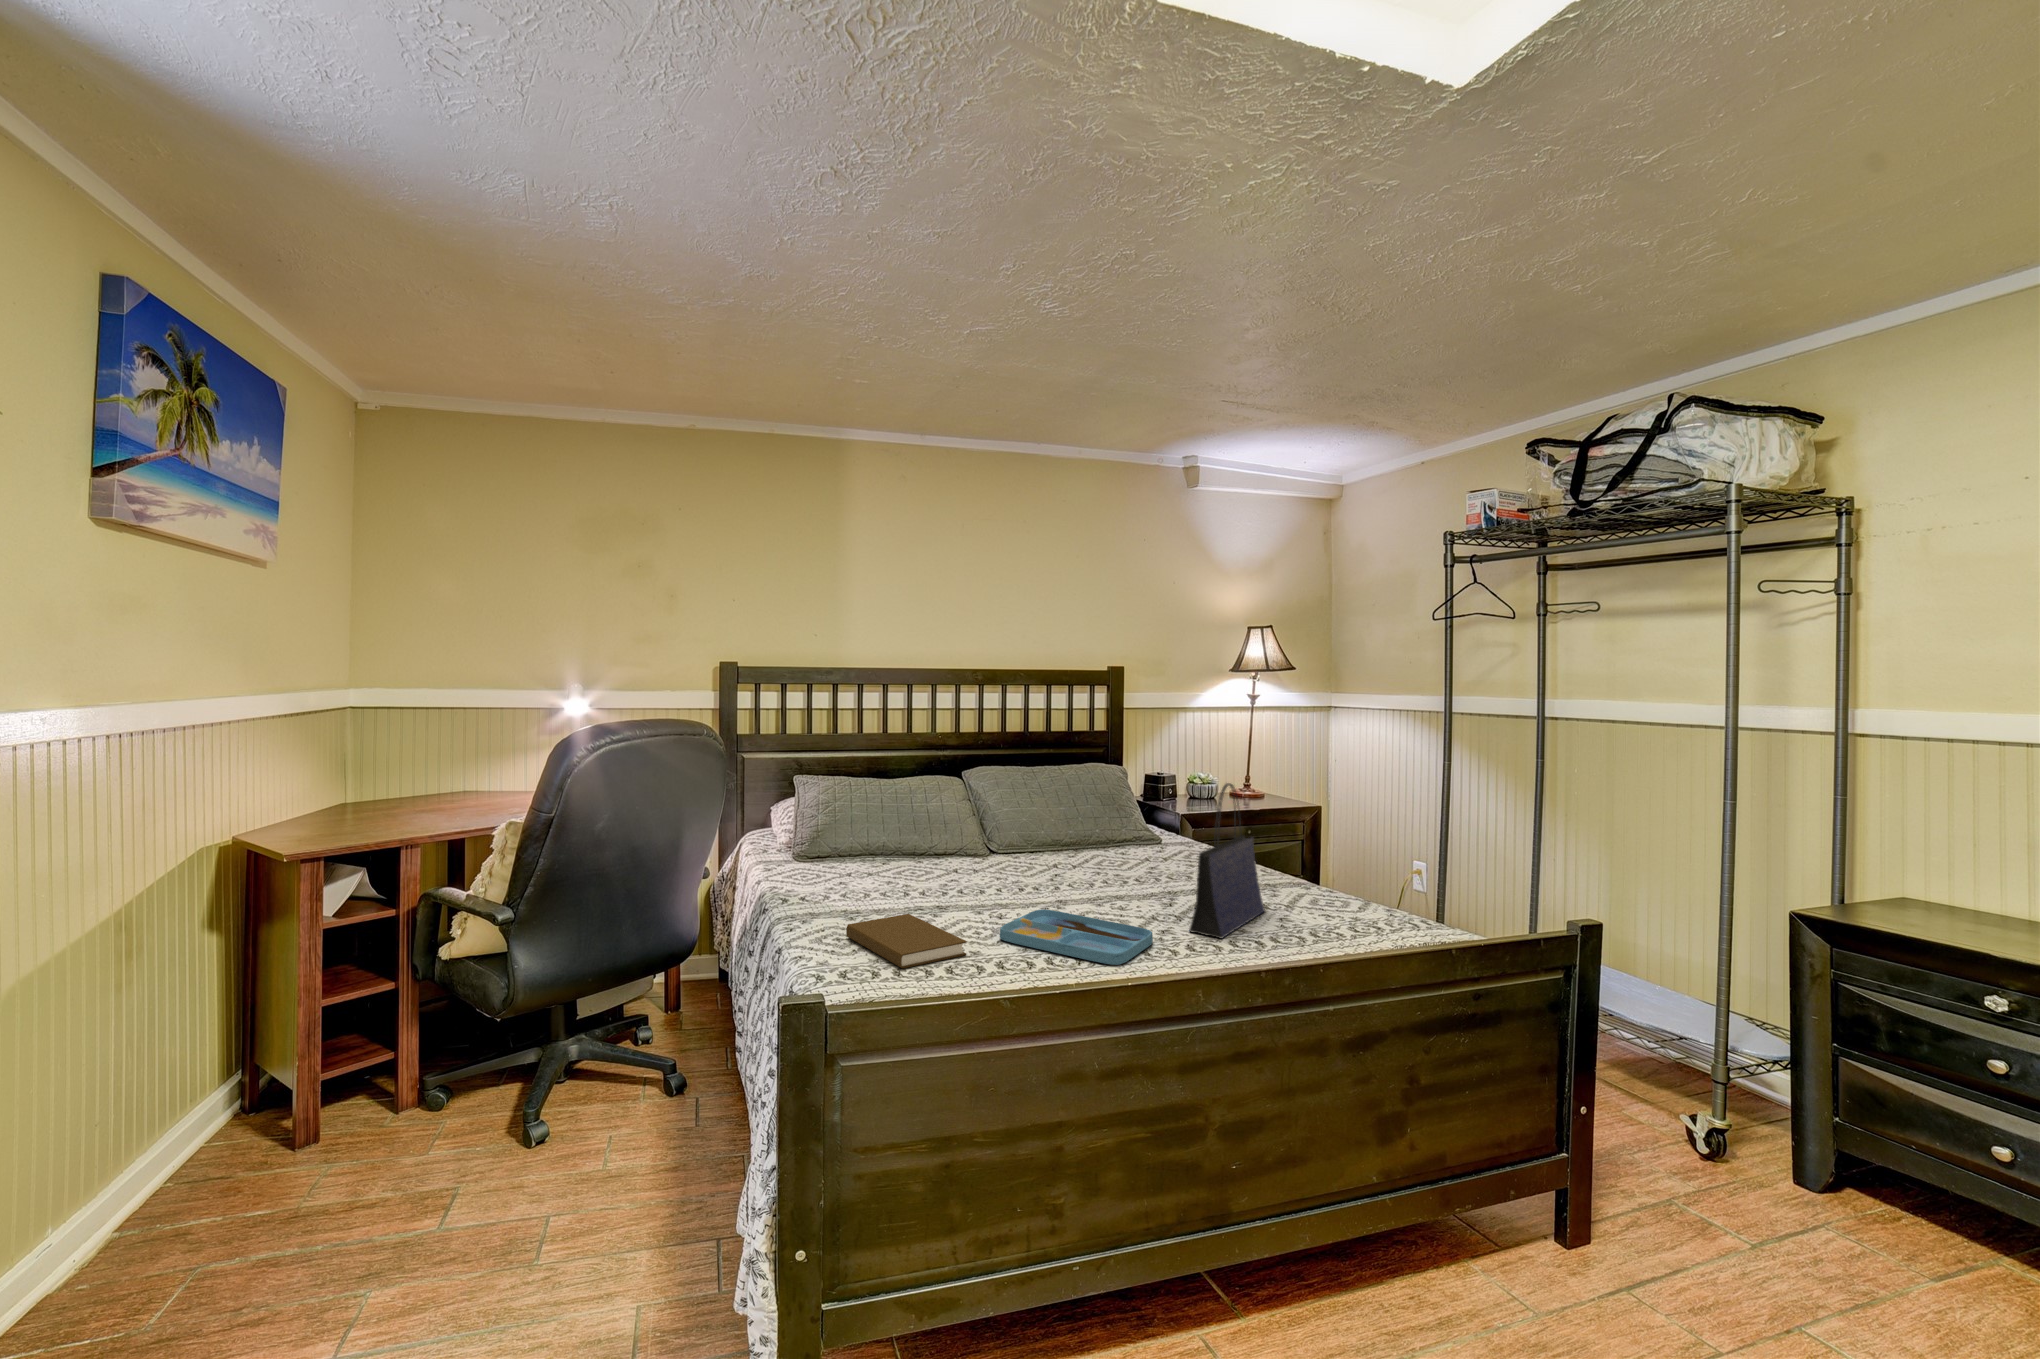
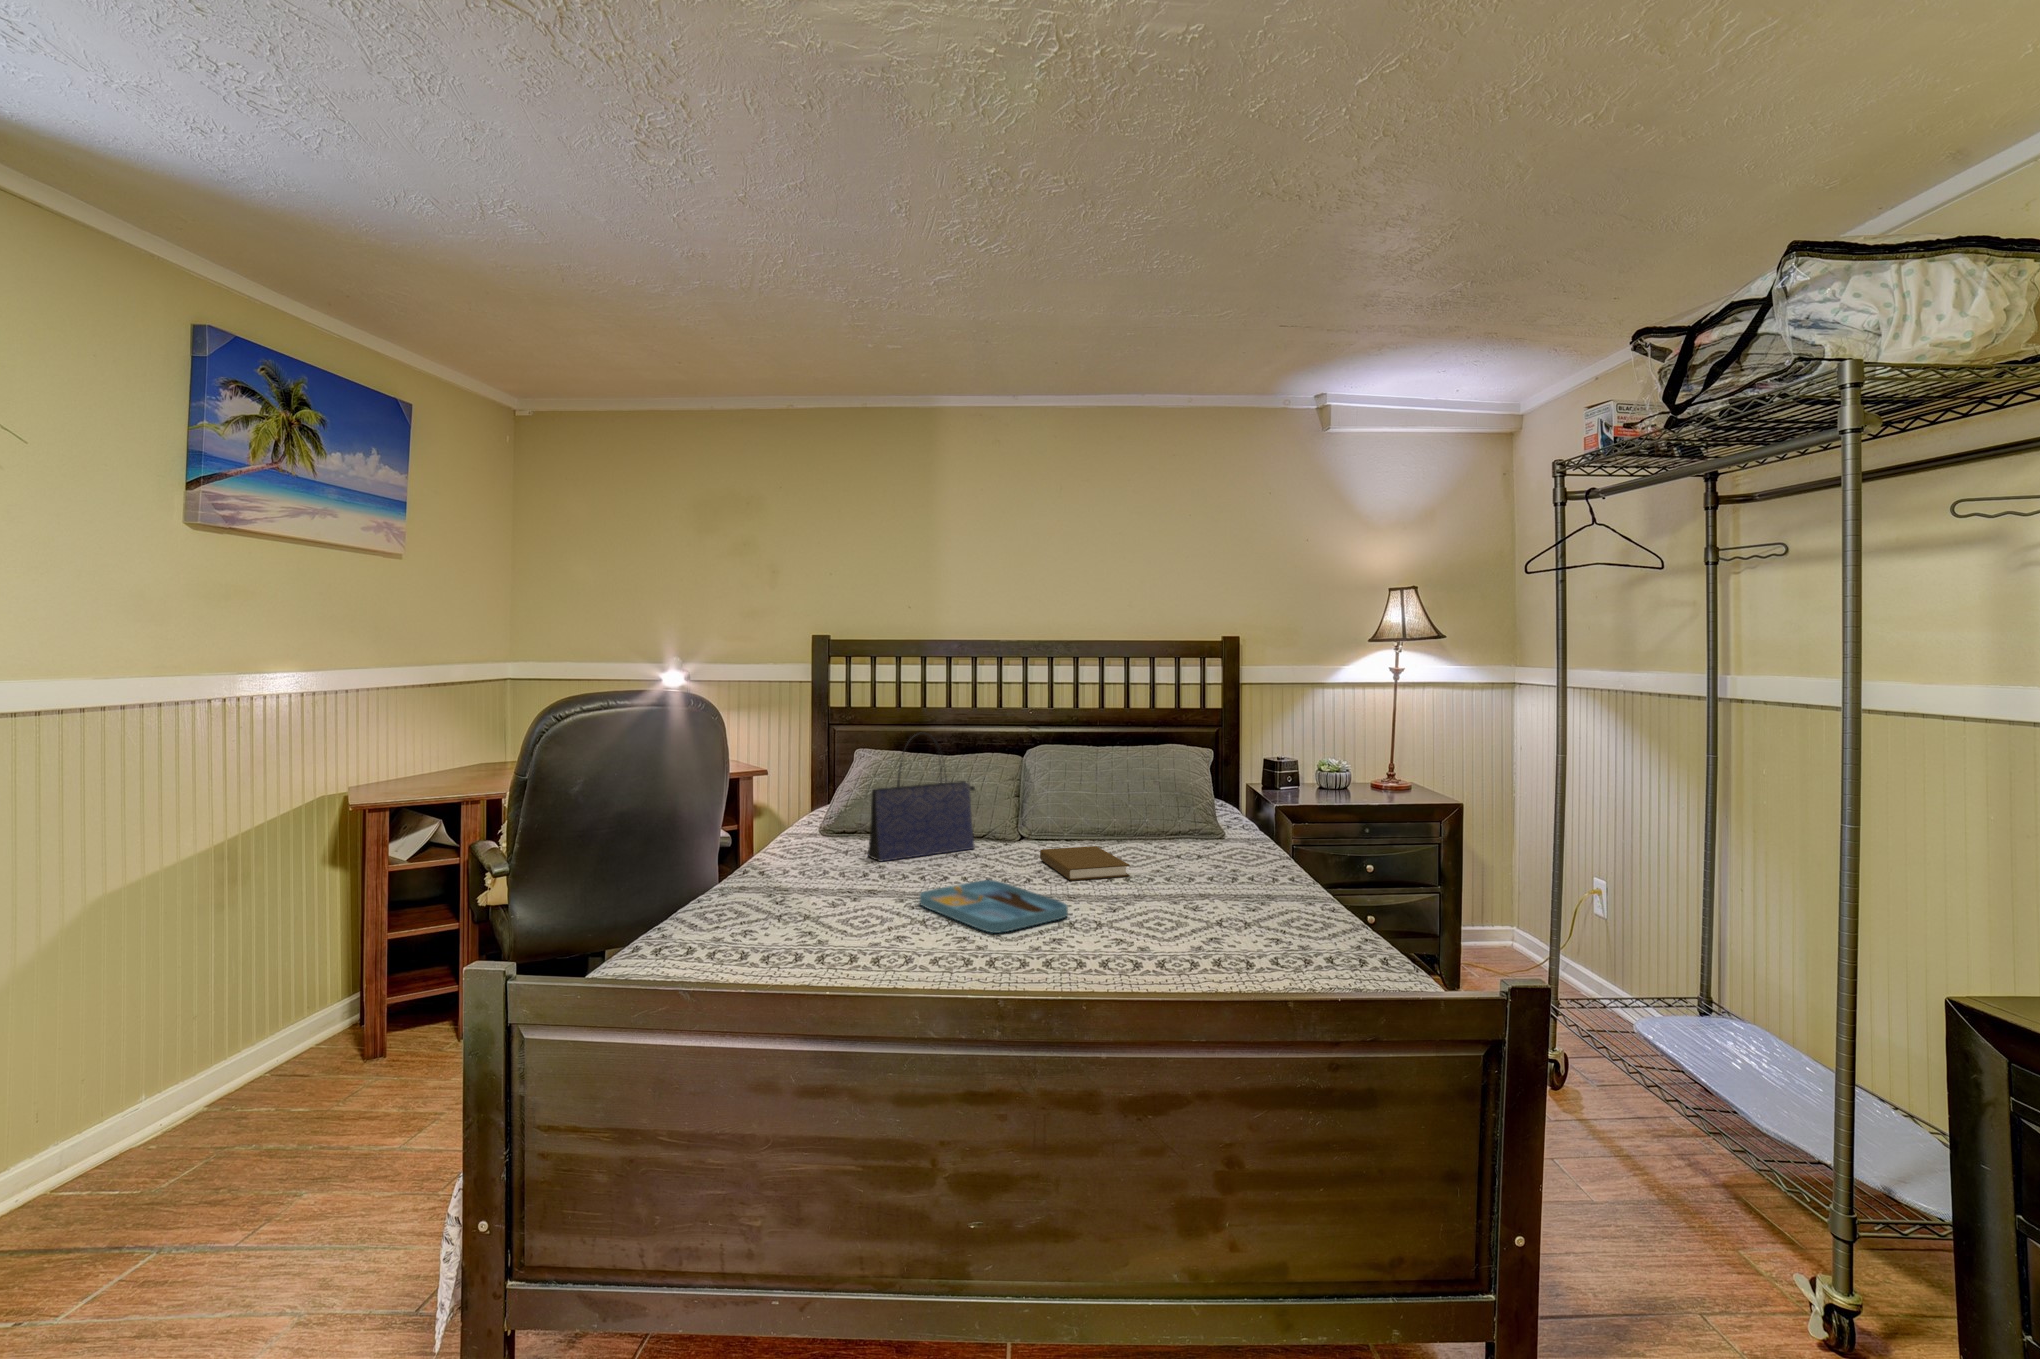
tote bag: present [1189,783,1265,938] -> present [868,734,975,862]
book: present [846,914,967,968] -> present [1040,846,1130,881]

